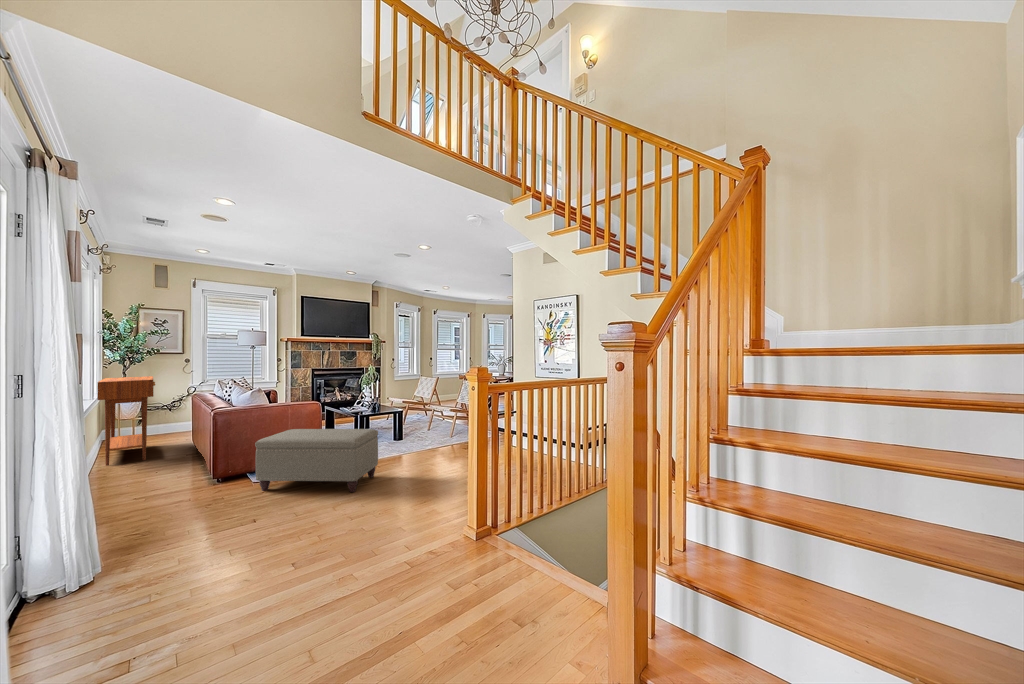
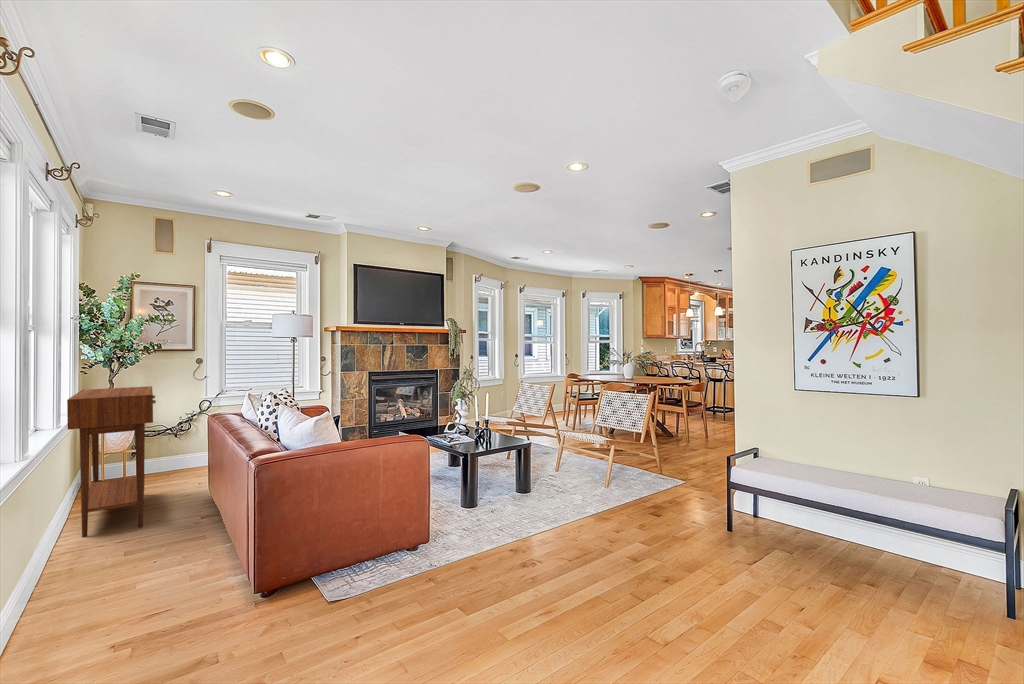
ottoman: present [255,429,378,492] -> none [337,493,549,638]

